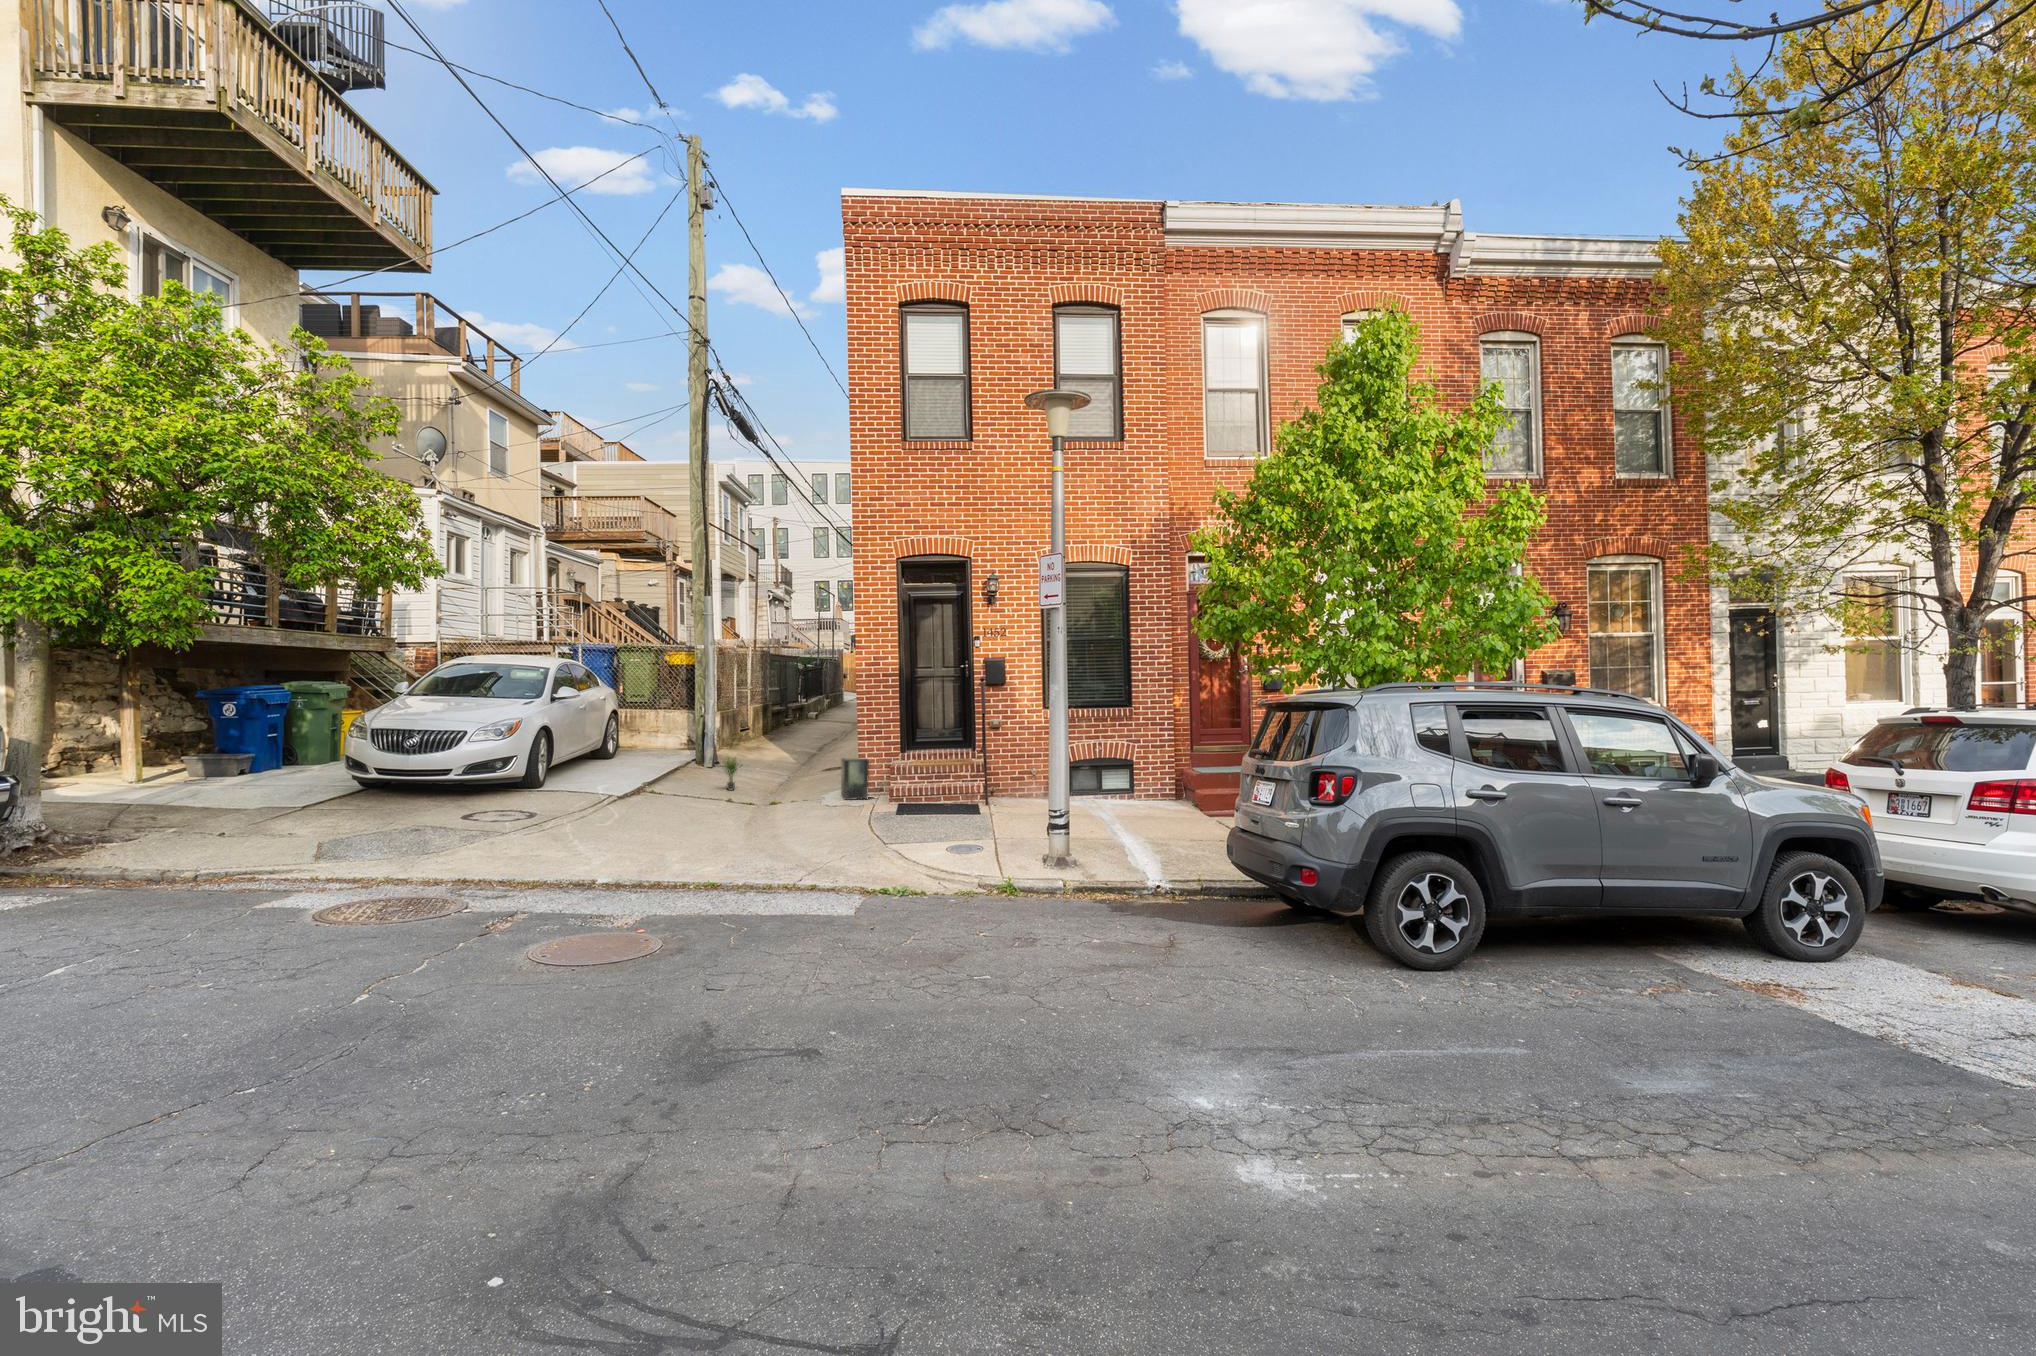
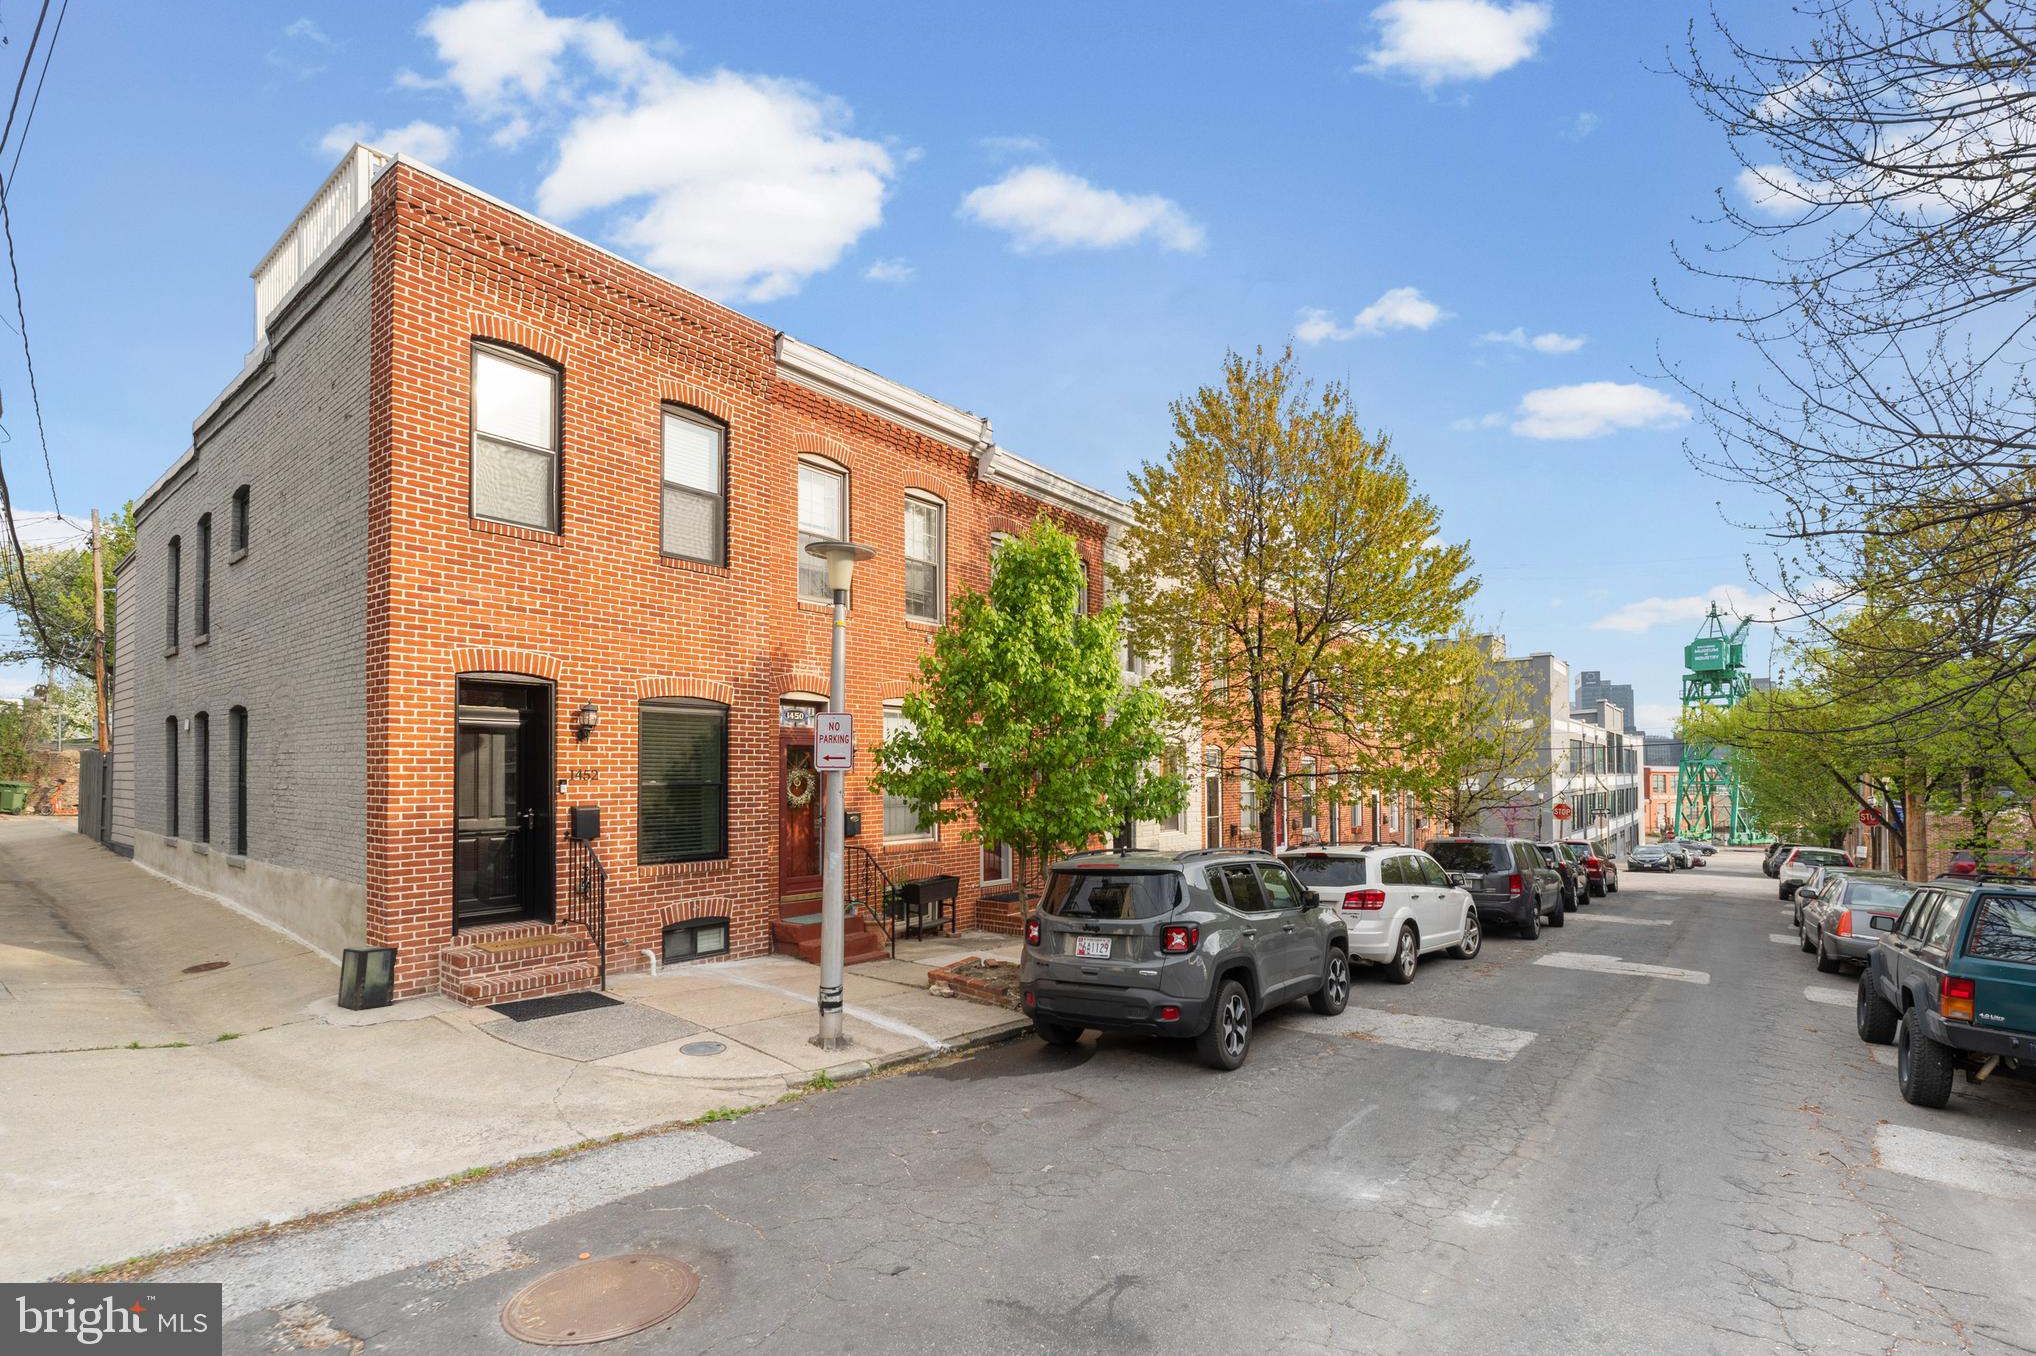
potted plant: present [723,757,738,790] -> none [89,954,145,1021]

